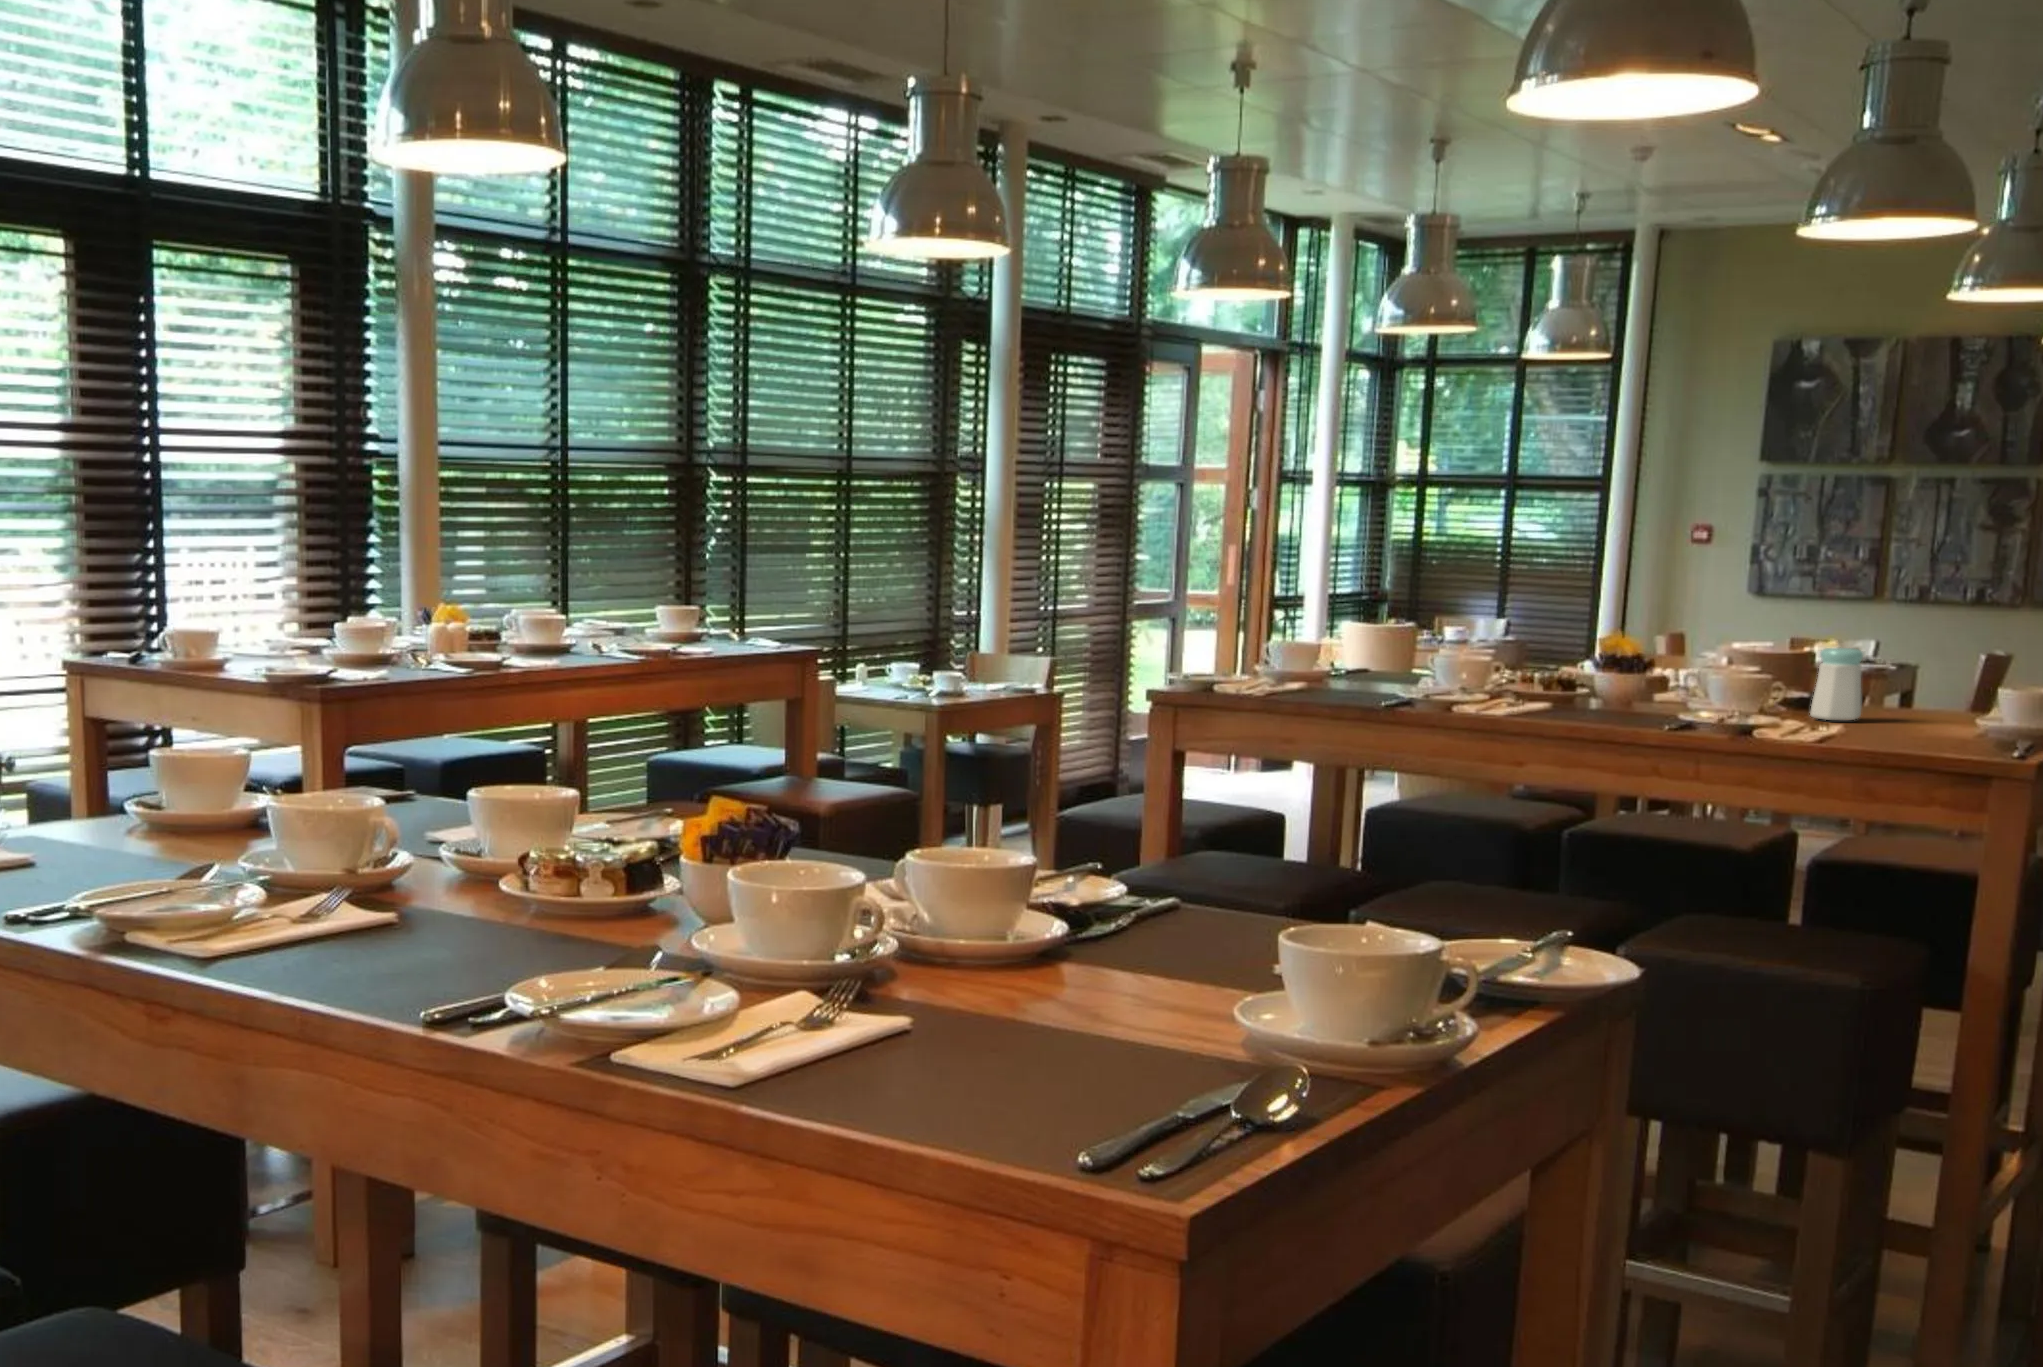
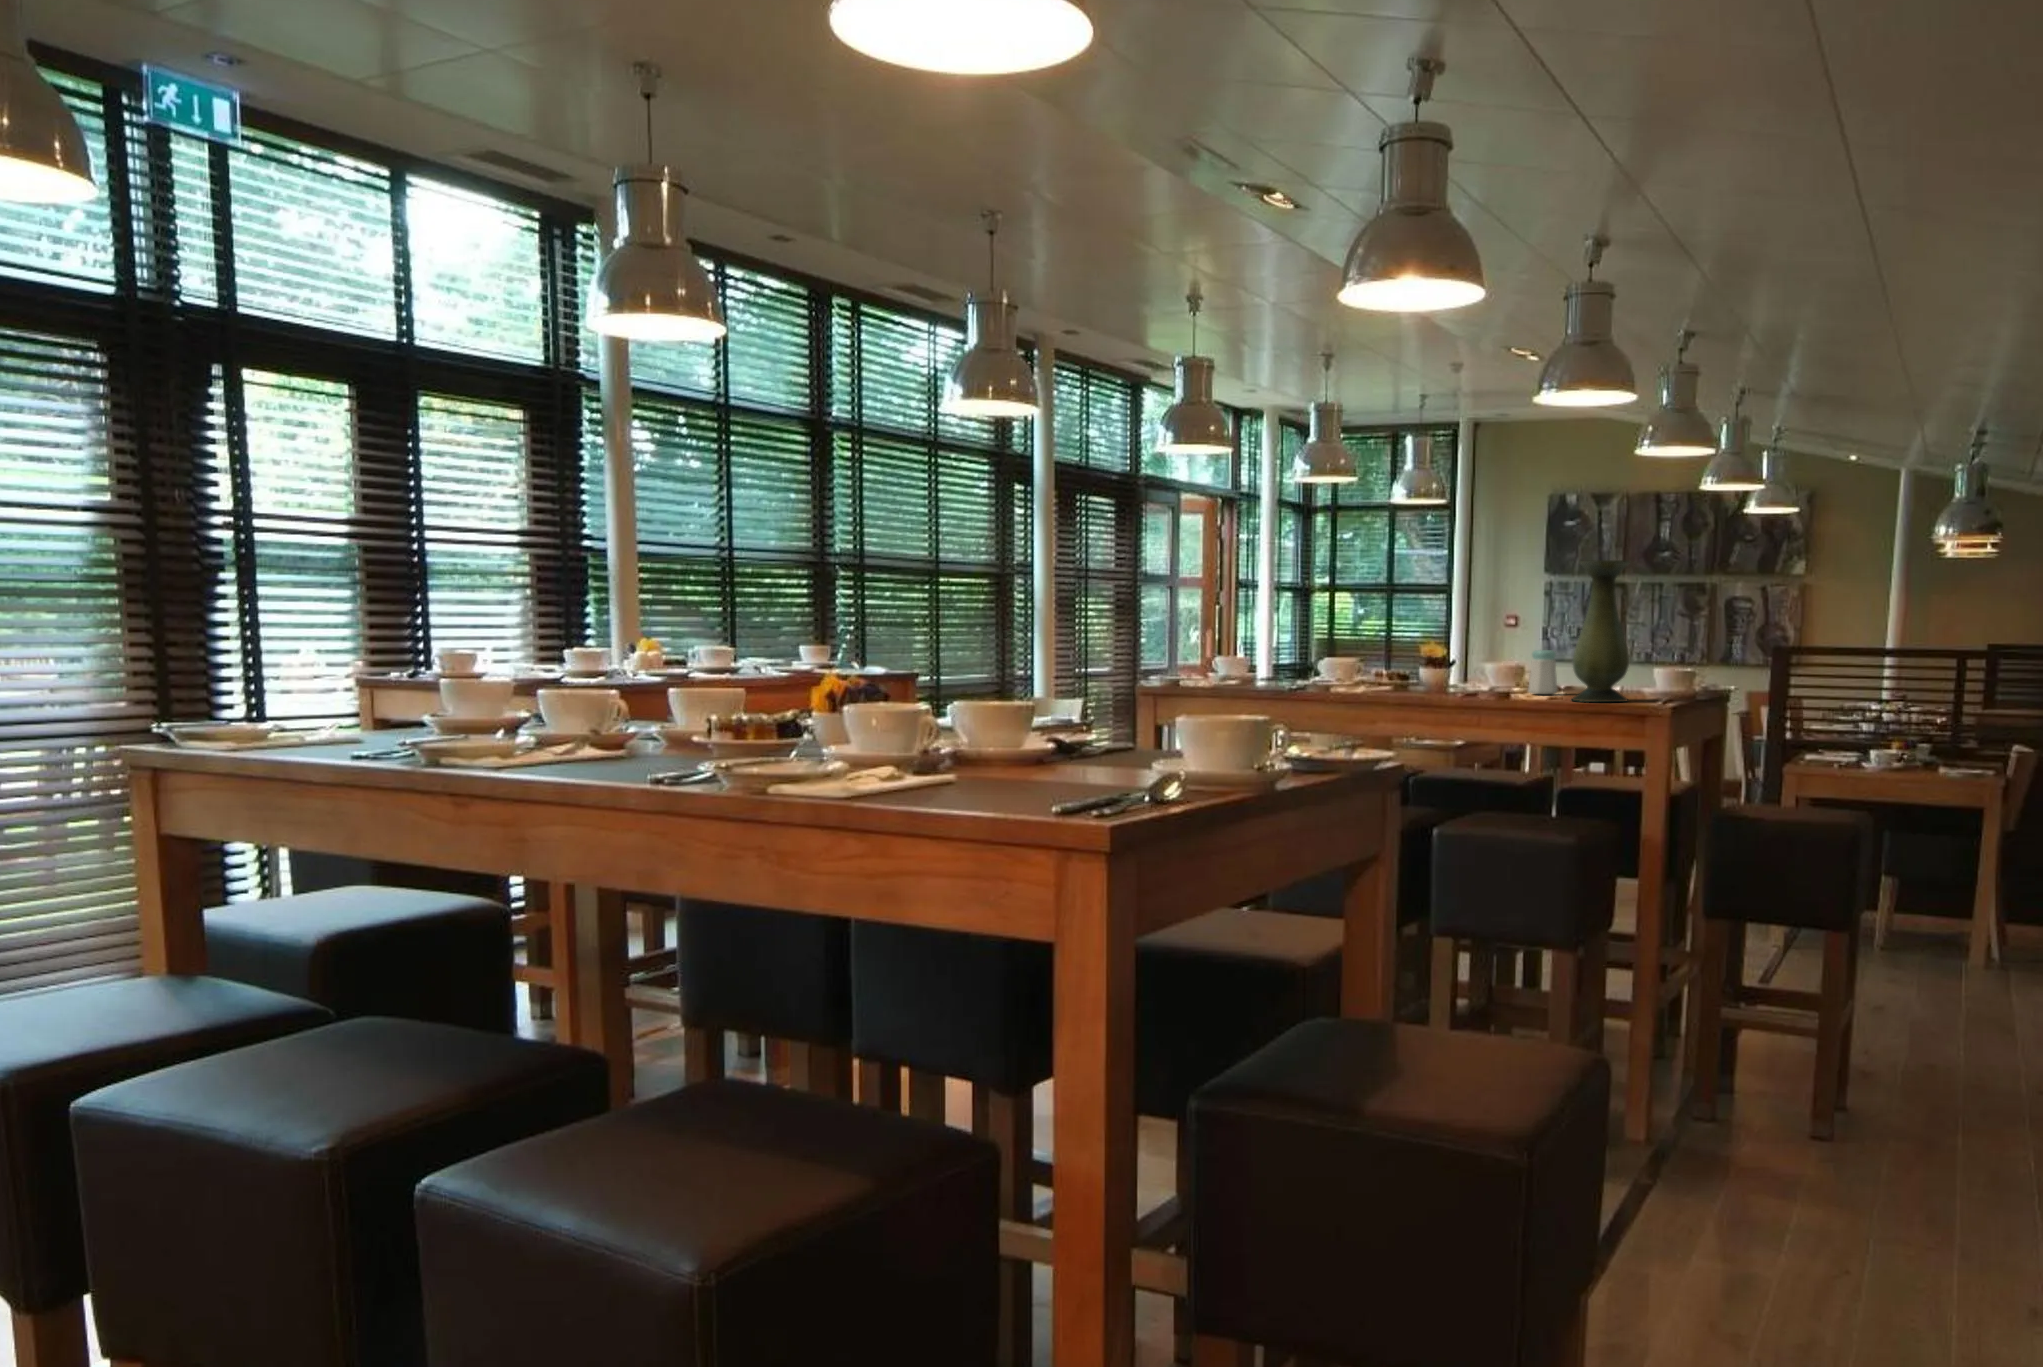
vase: none [1892,511,2019,746] -> present [1572,560,1629,702]

